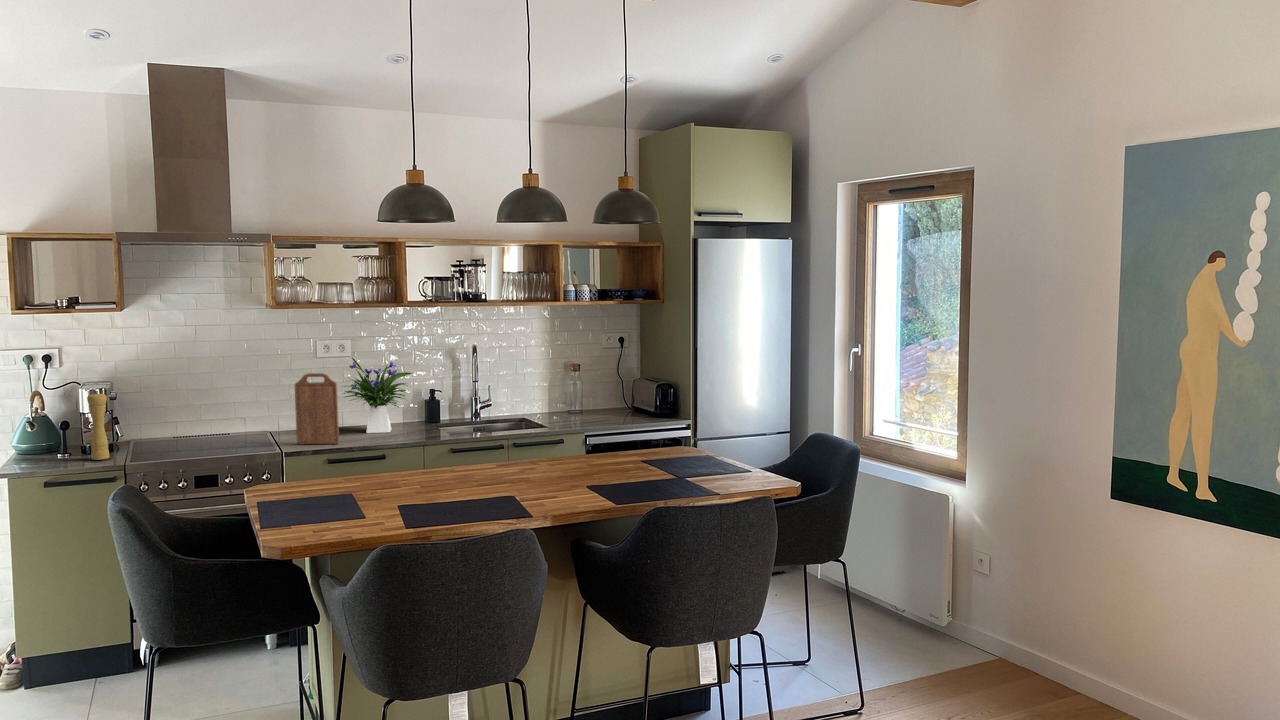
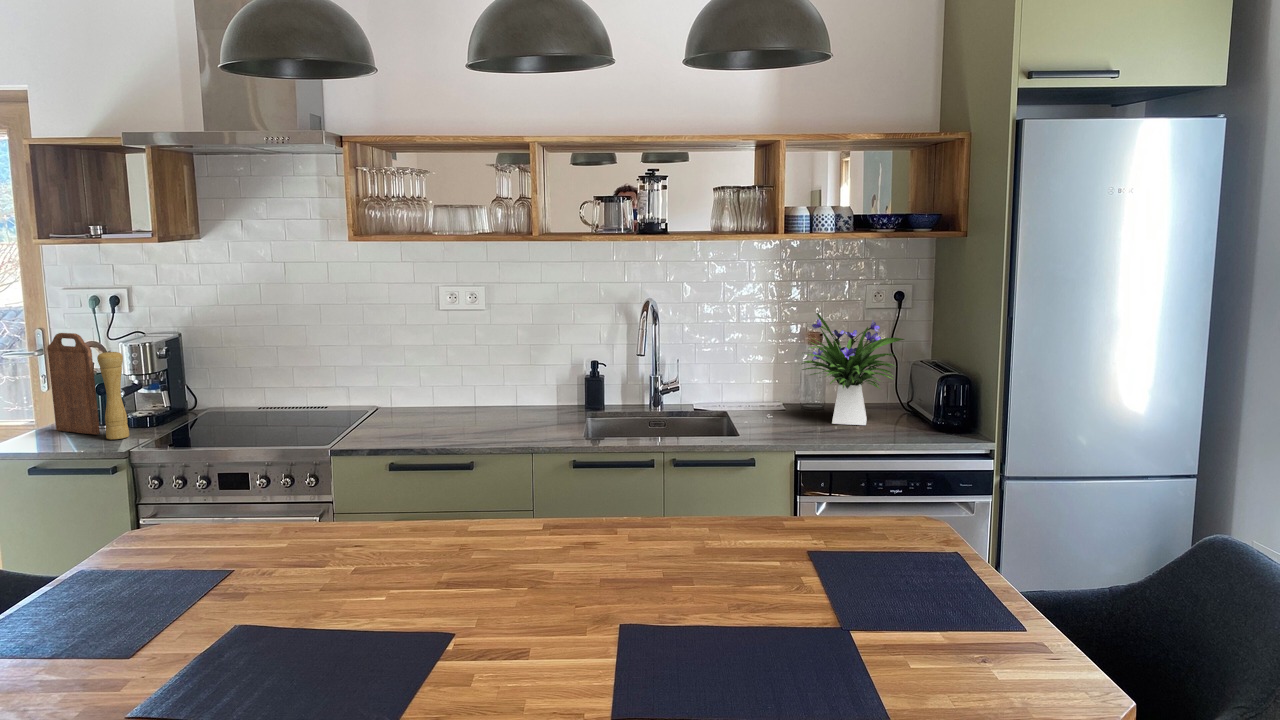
flower arrangement: present [344,358,412,433] -> present [802,313,904,425]
cutting board: present [295,373,339,444] -> present [47,333,100,435]

